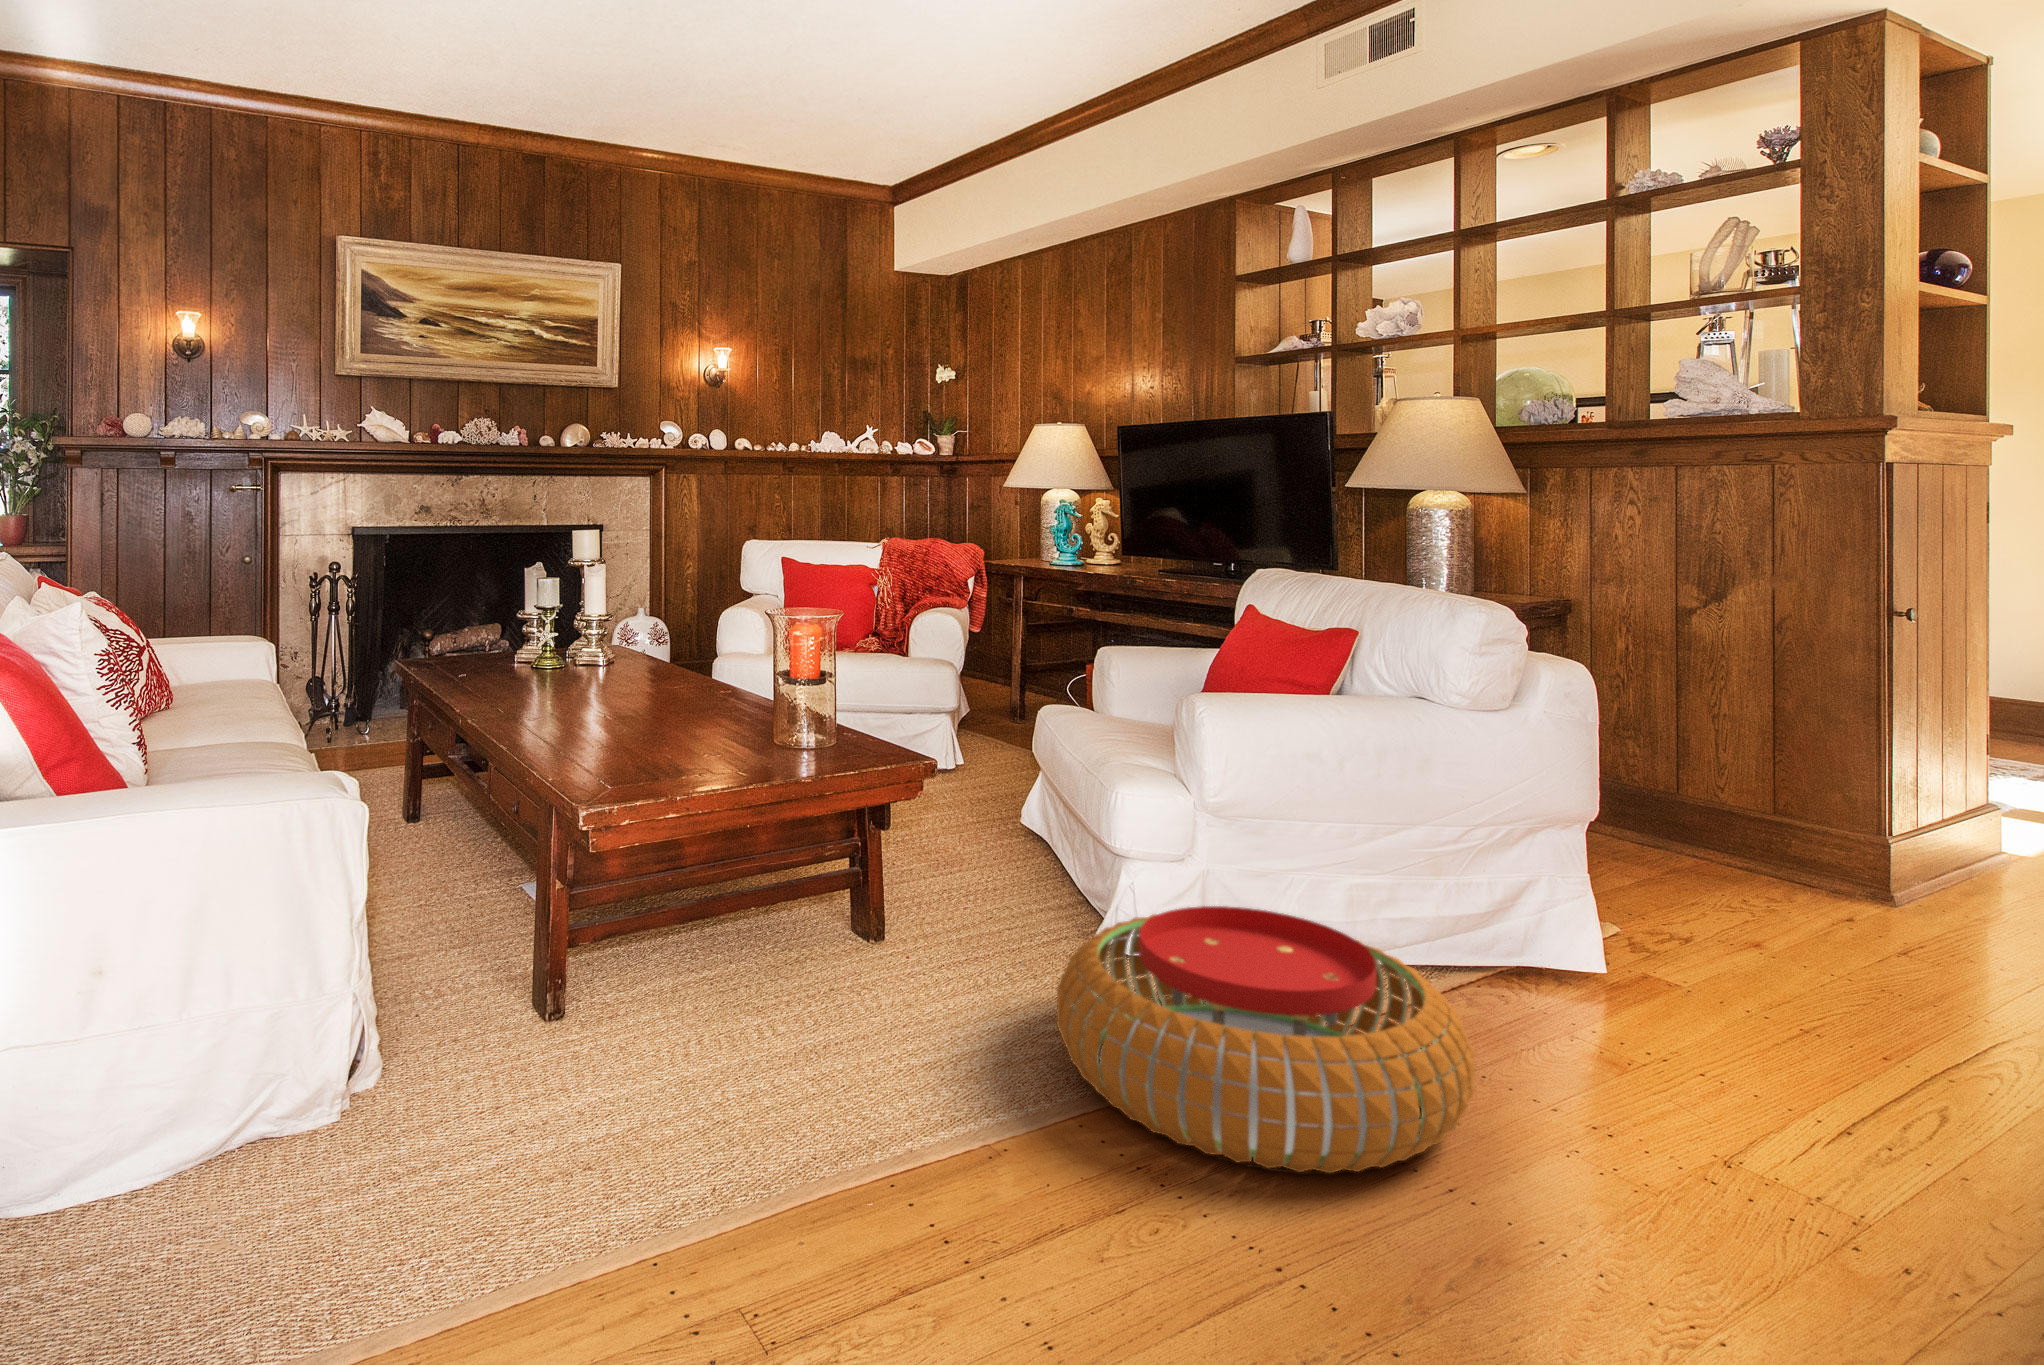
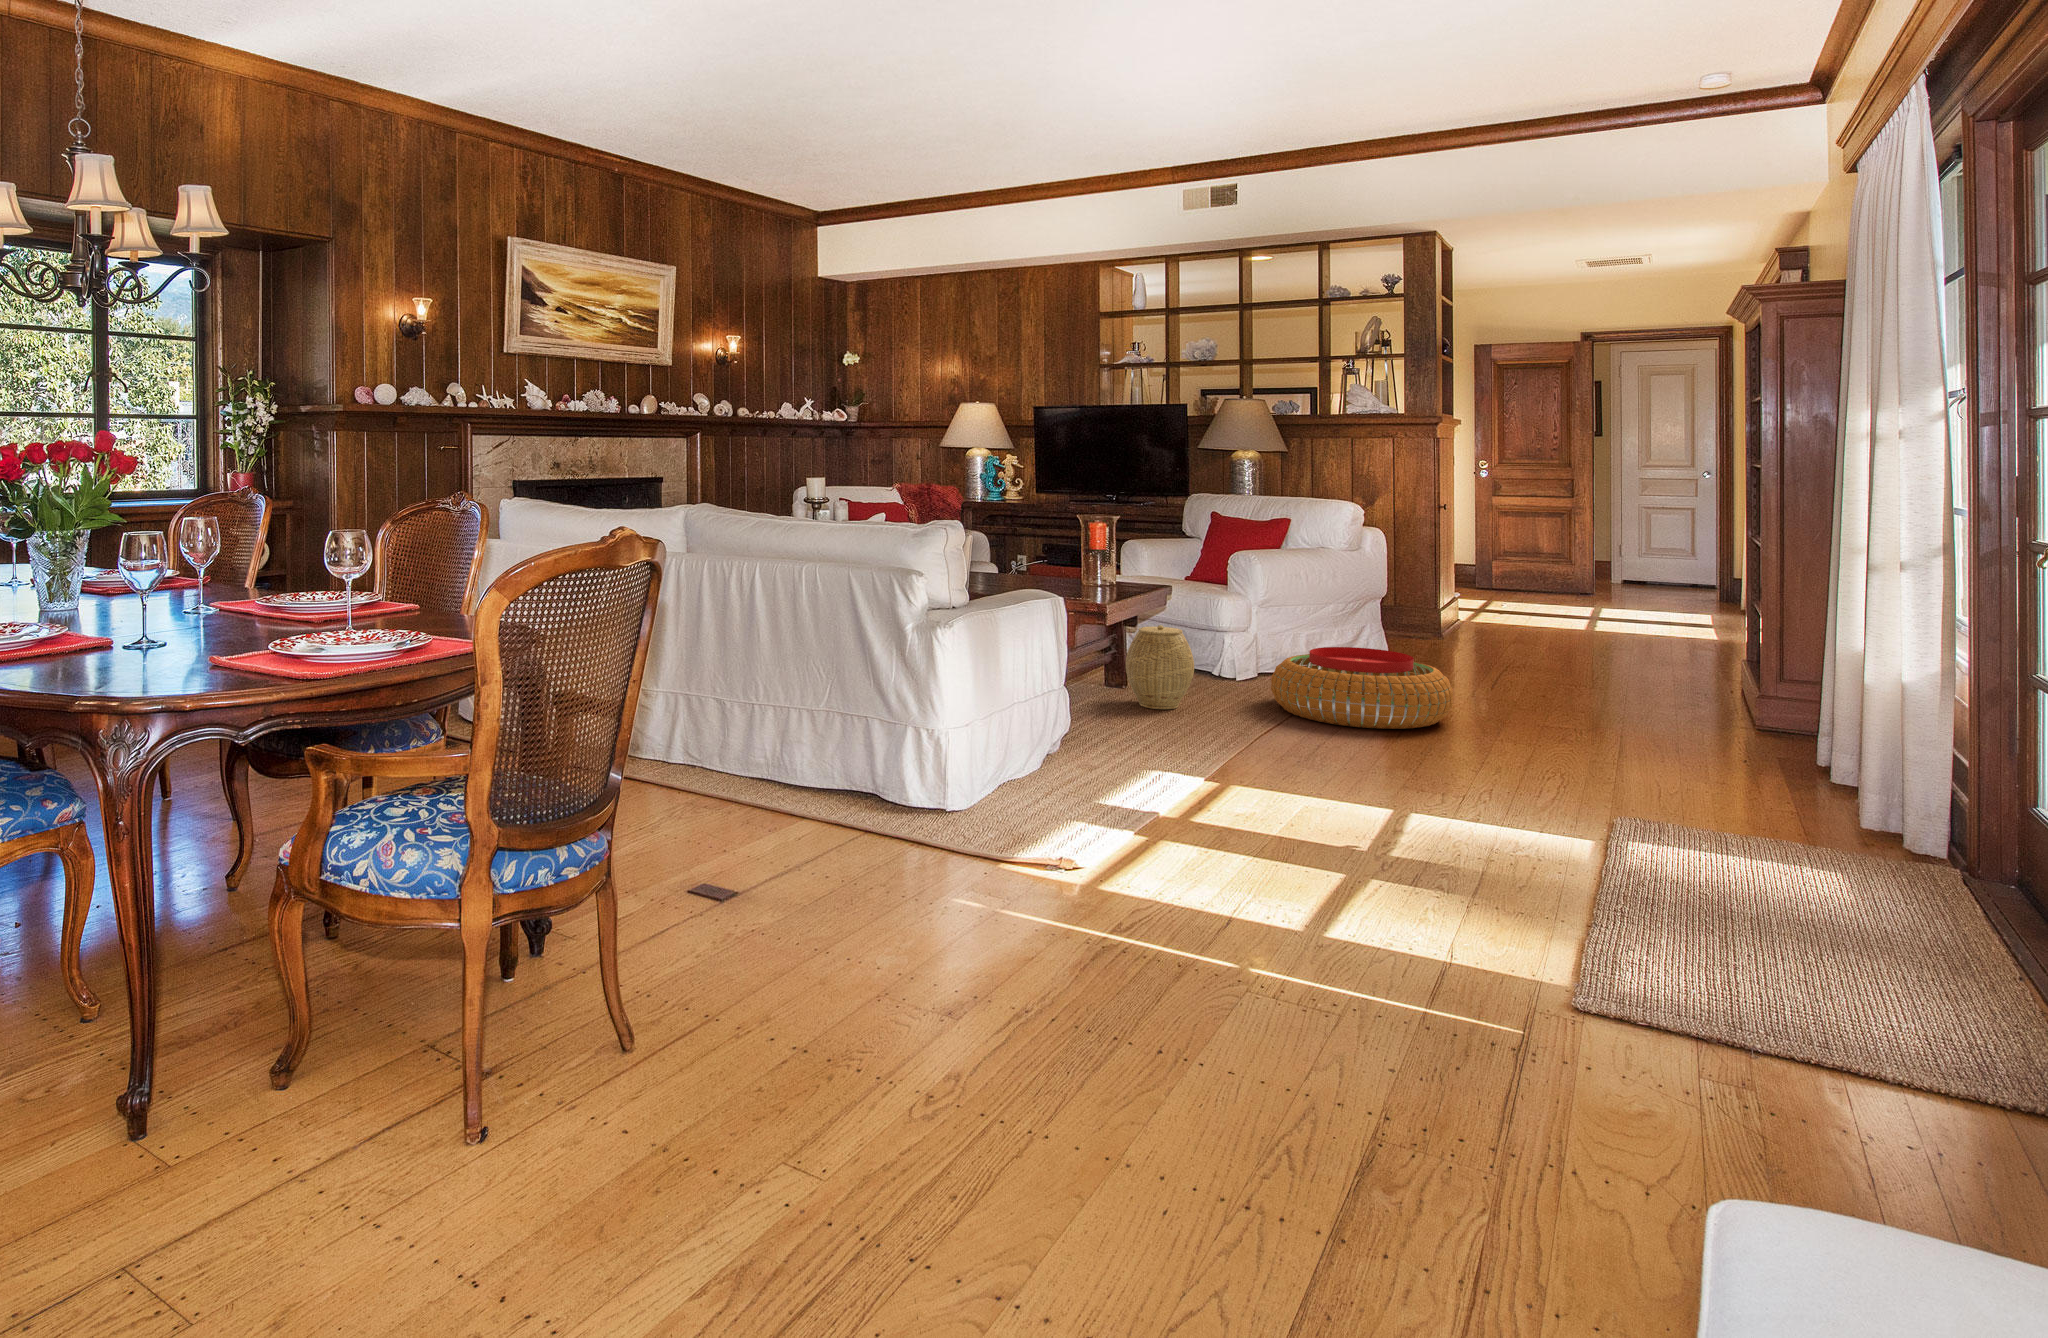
woven basket: none [793,817,922,991] -> present [1126,625,1194,709]

